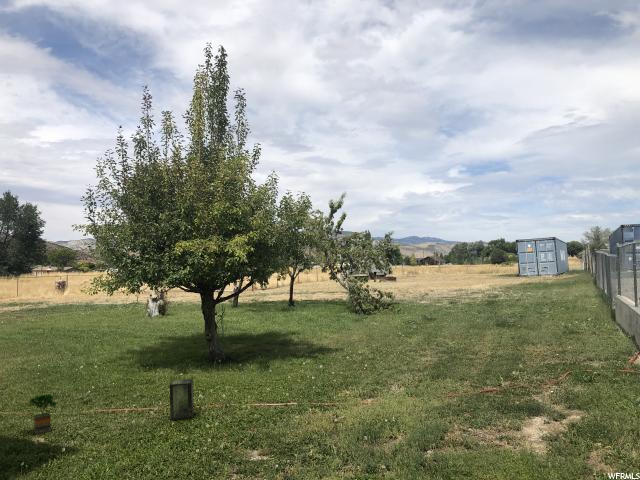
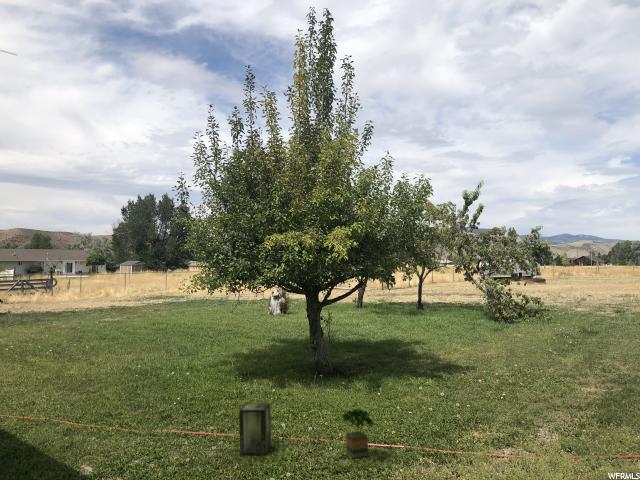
potted tree: present [30,394,57,434] -> present [343,409,373,458]

